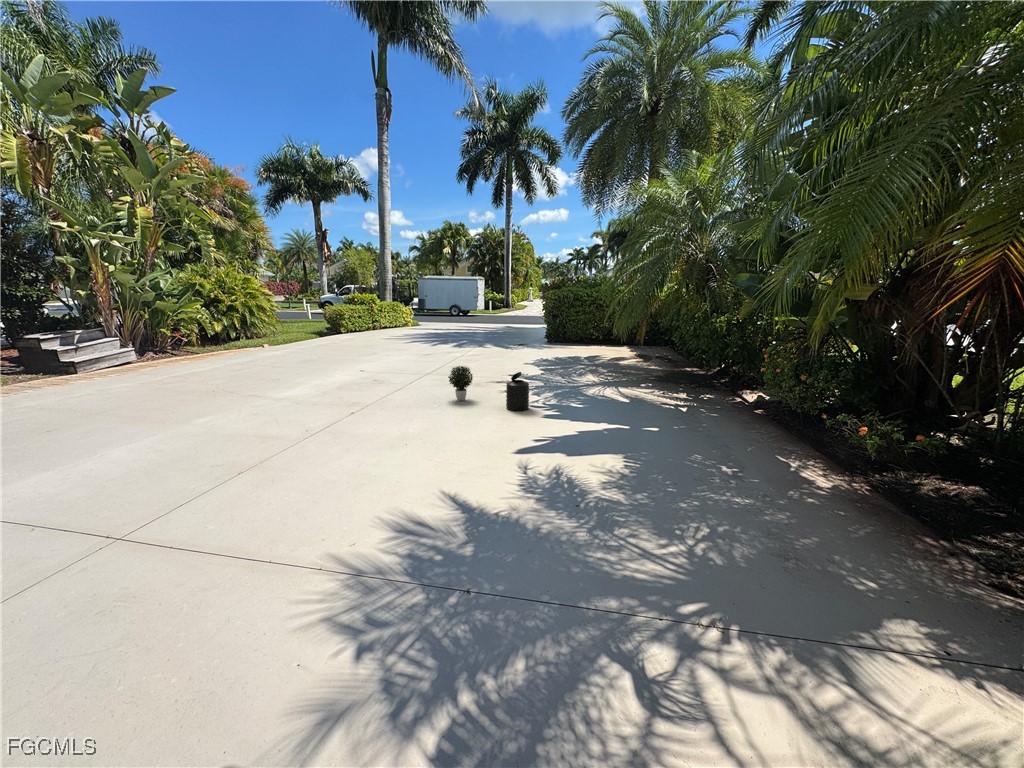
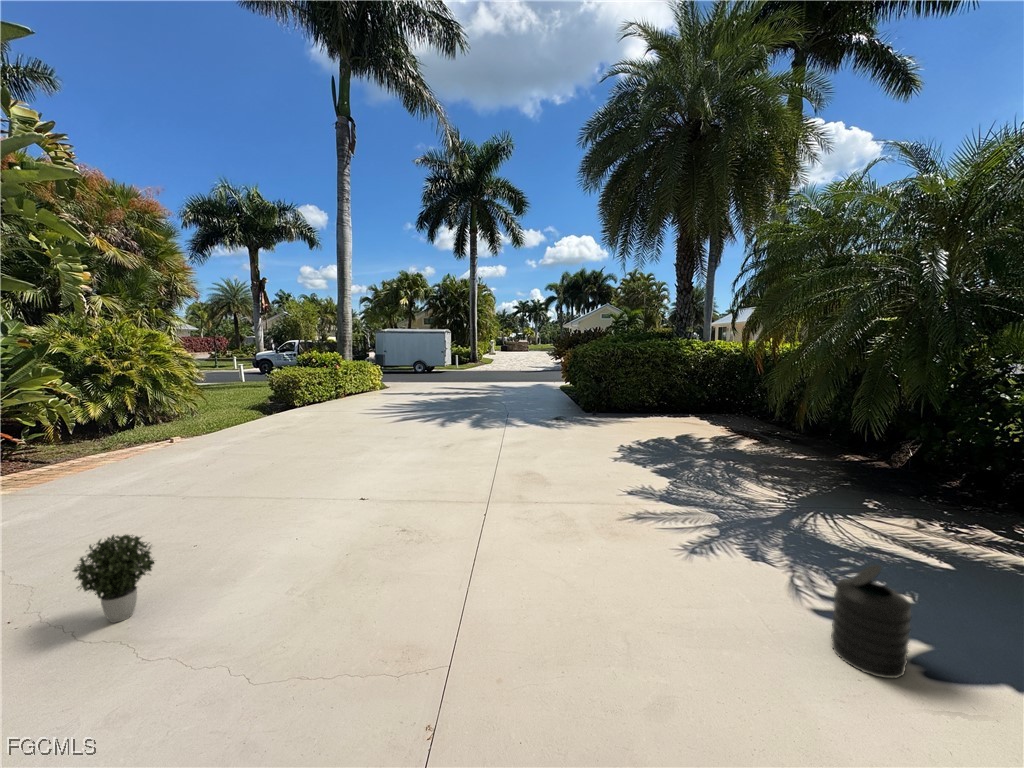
potted plant: present [448,366,473,401] -> present [73,535,154,623]

